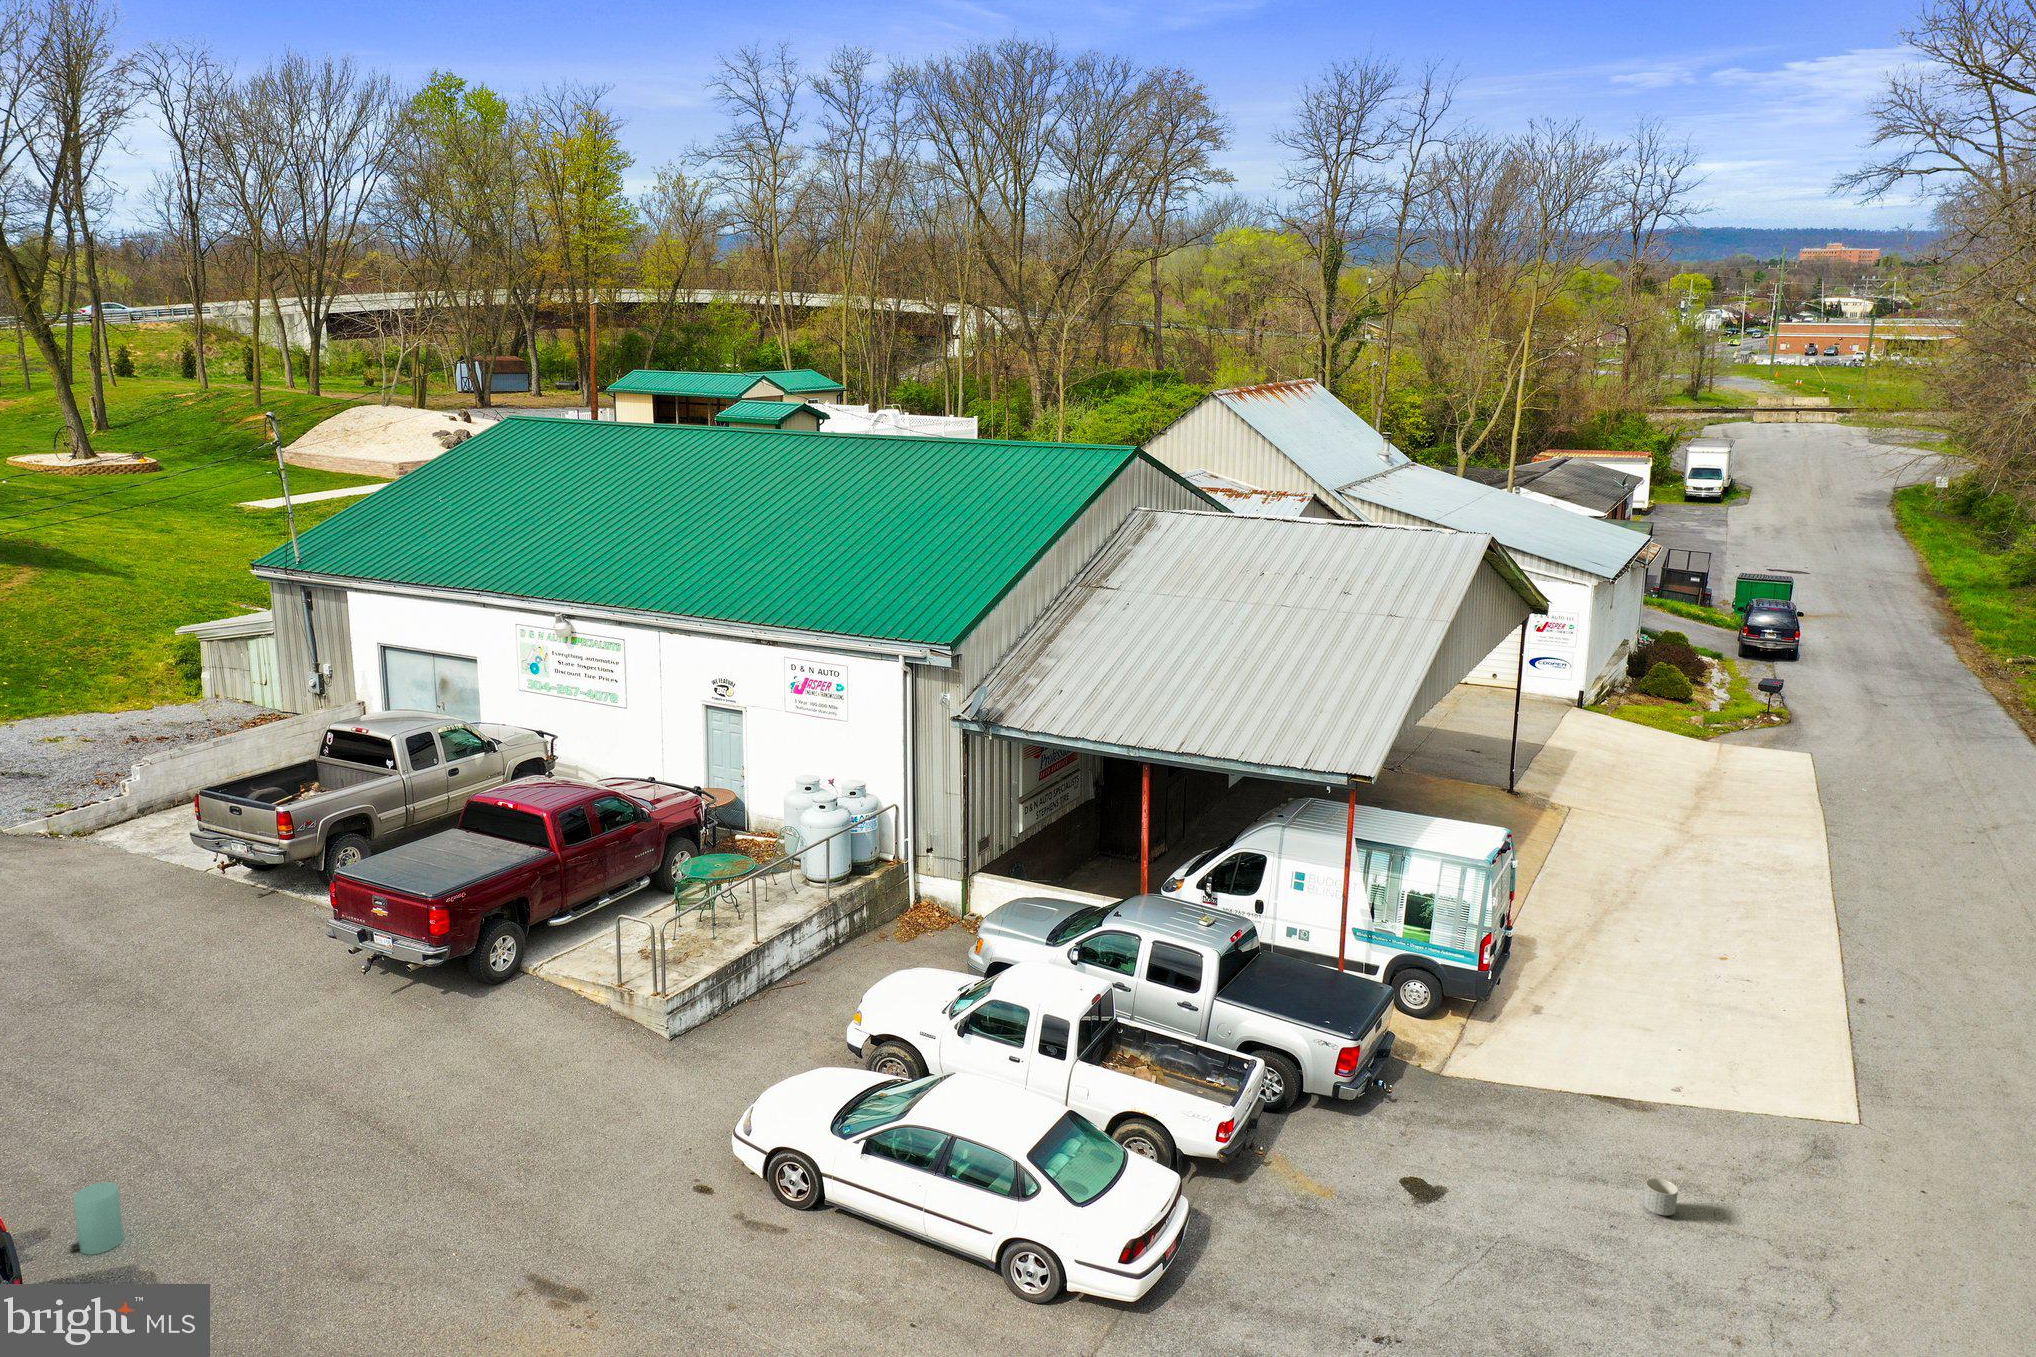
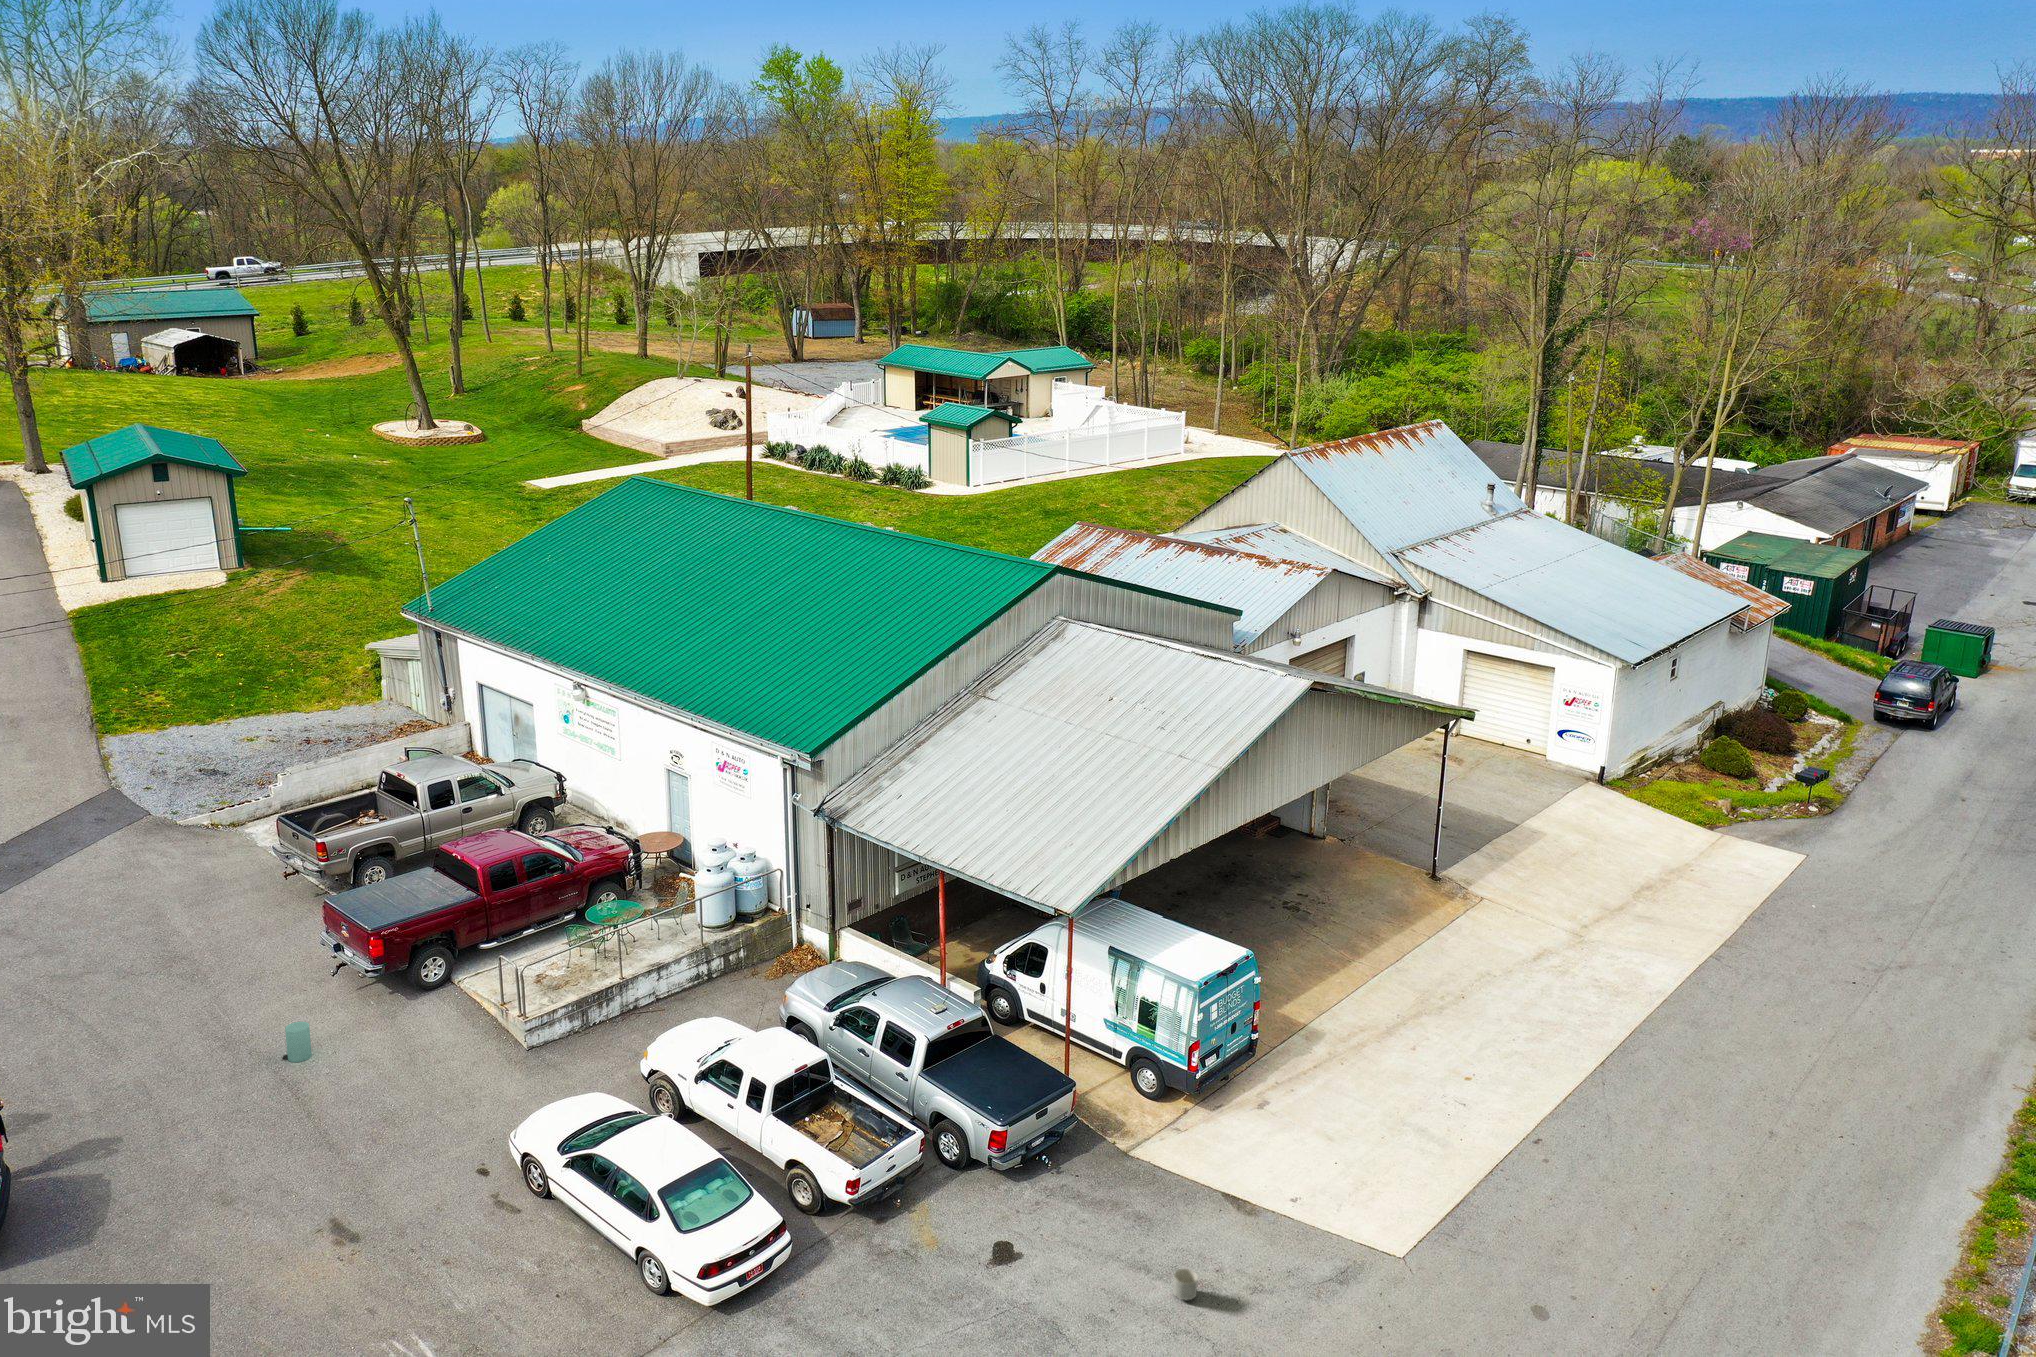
trash can: present [71,1182,124,1255] -> present [283,1022,312,1062]

